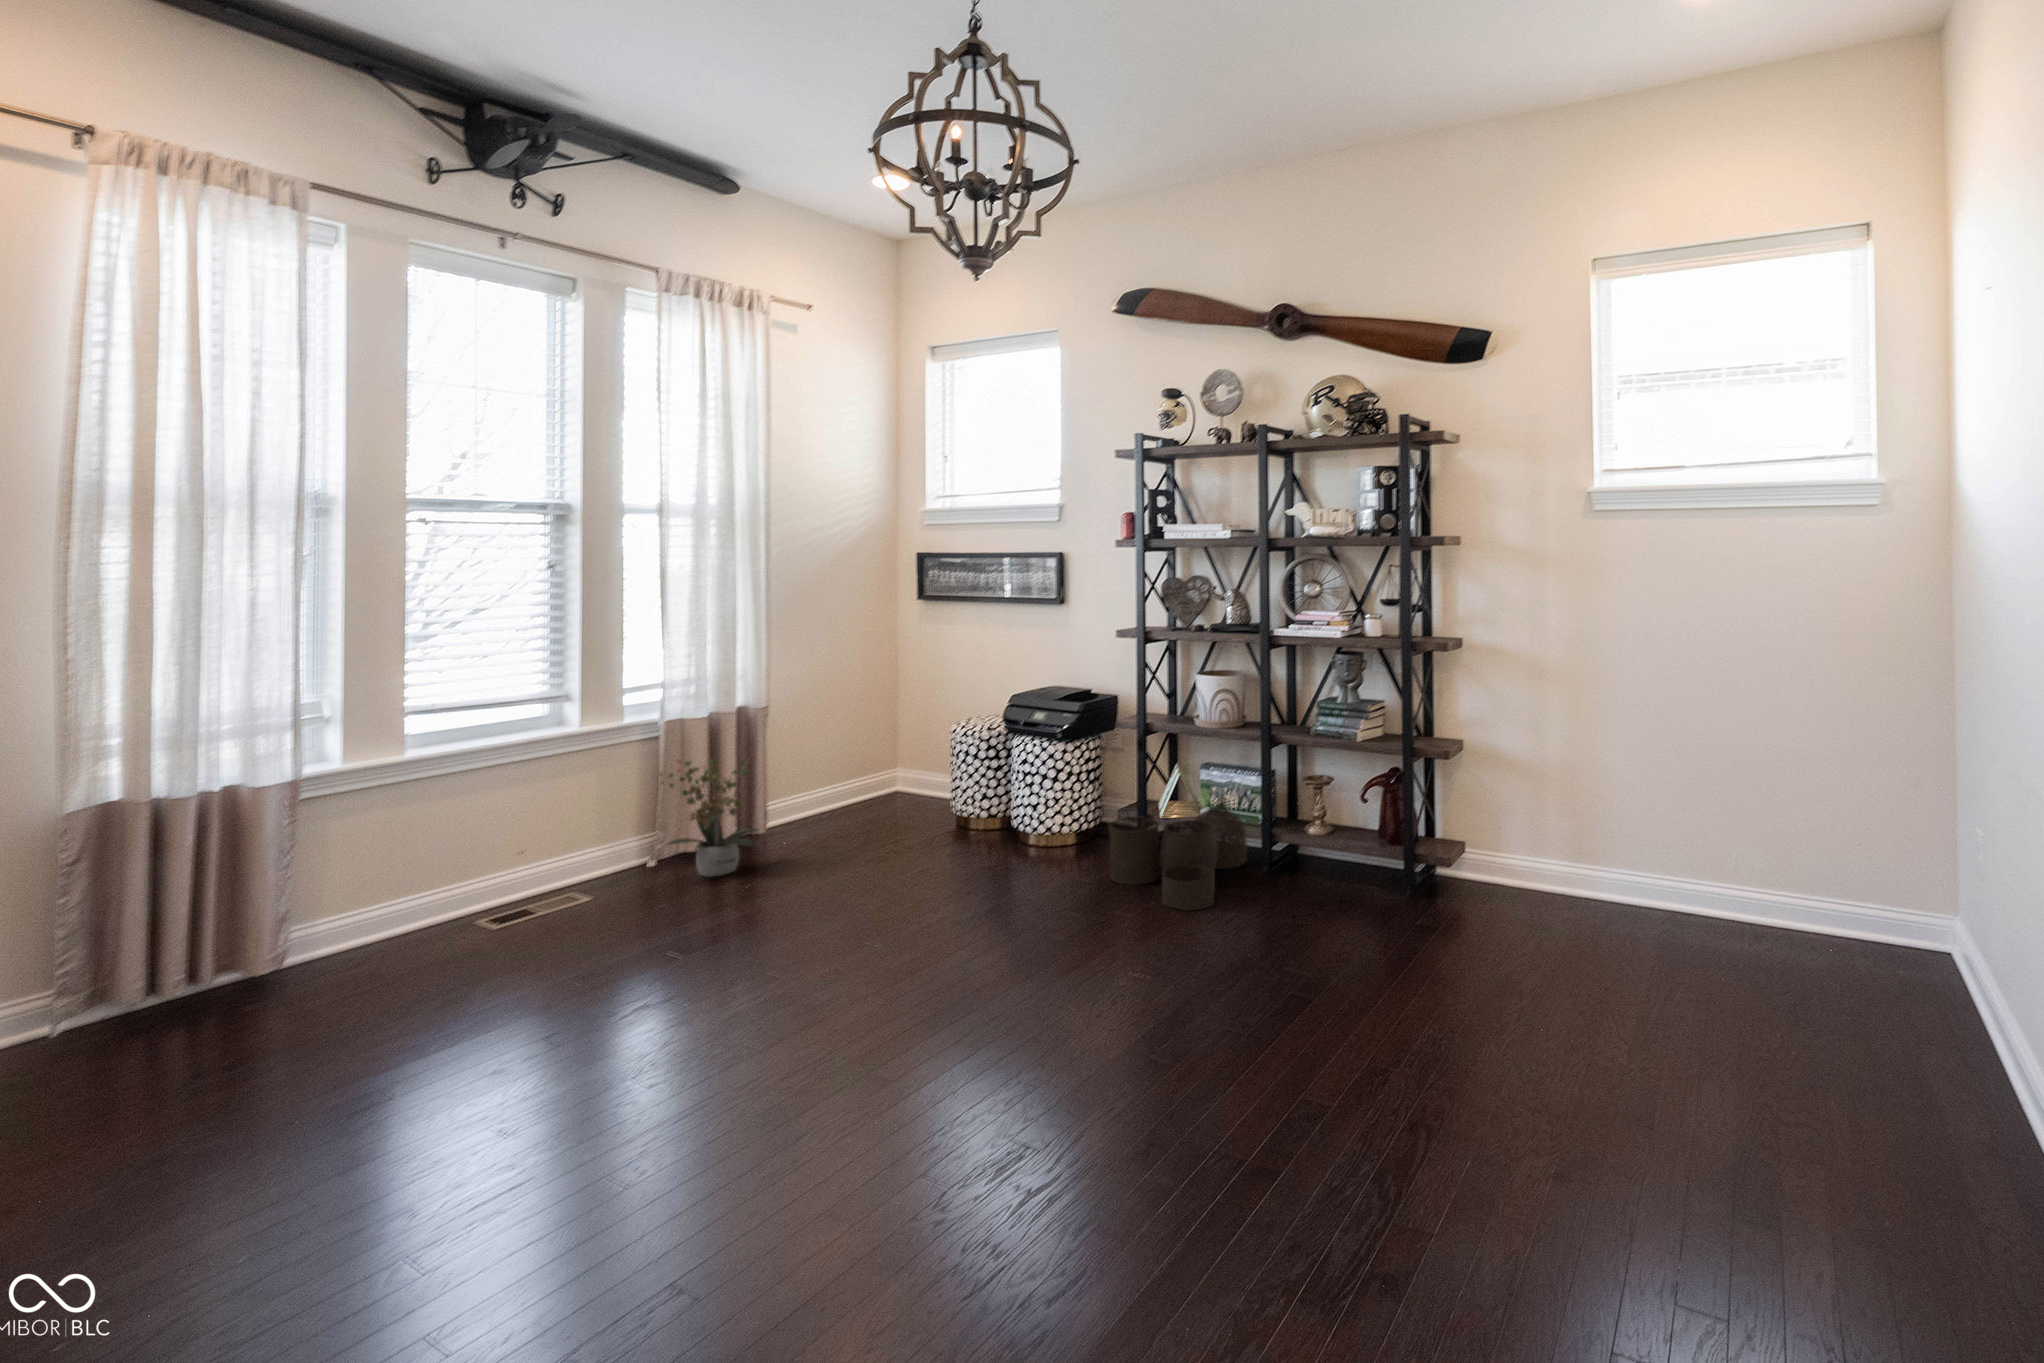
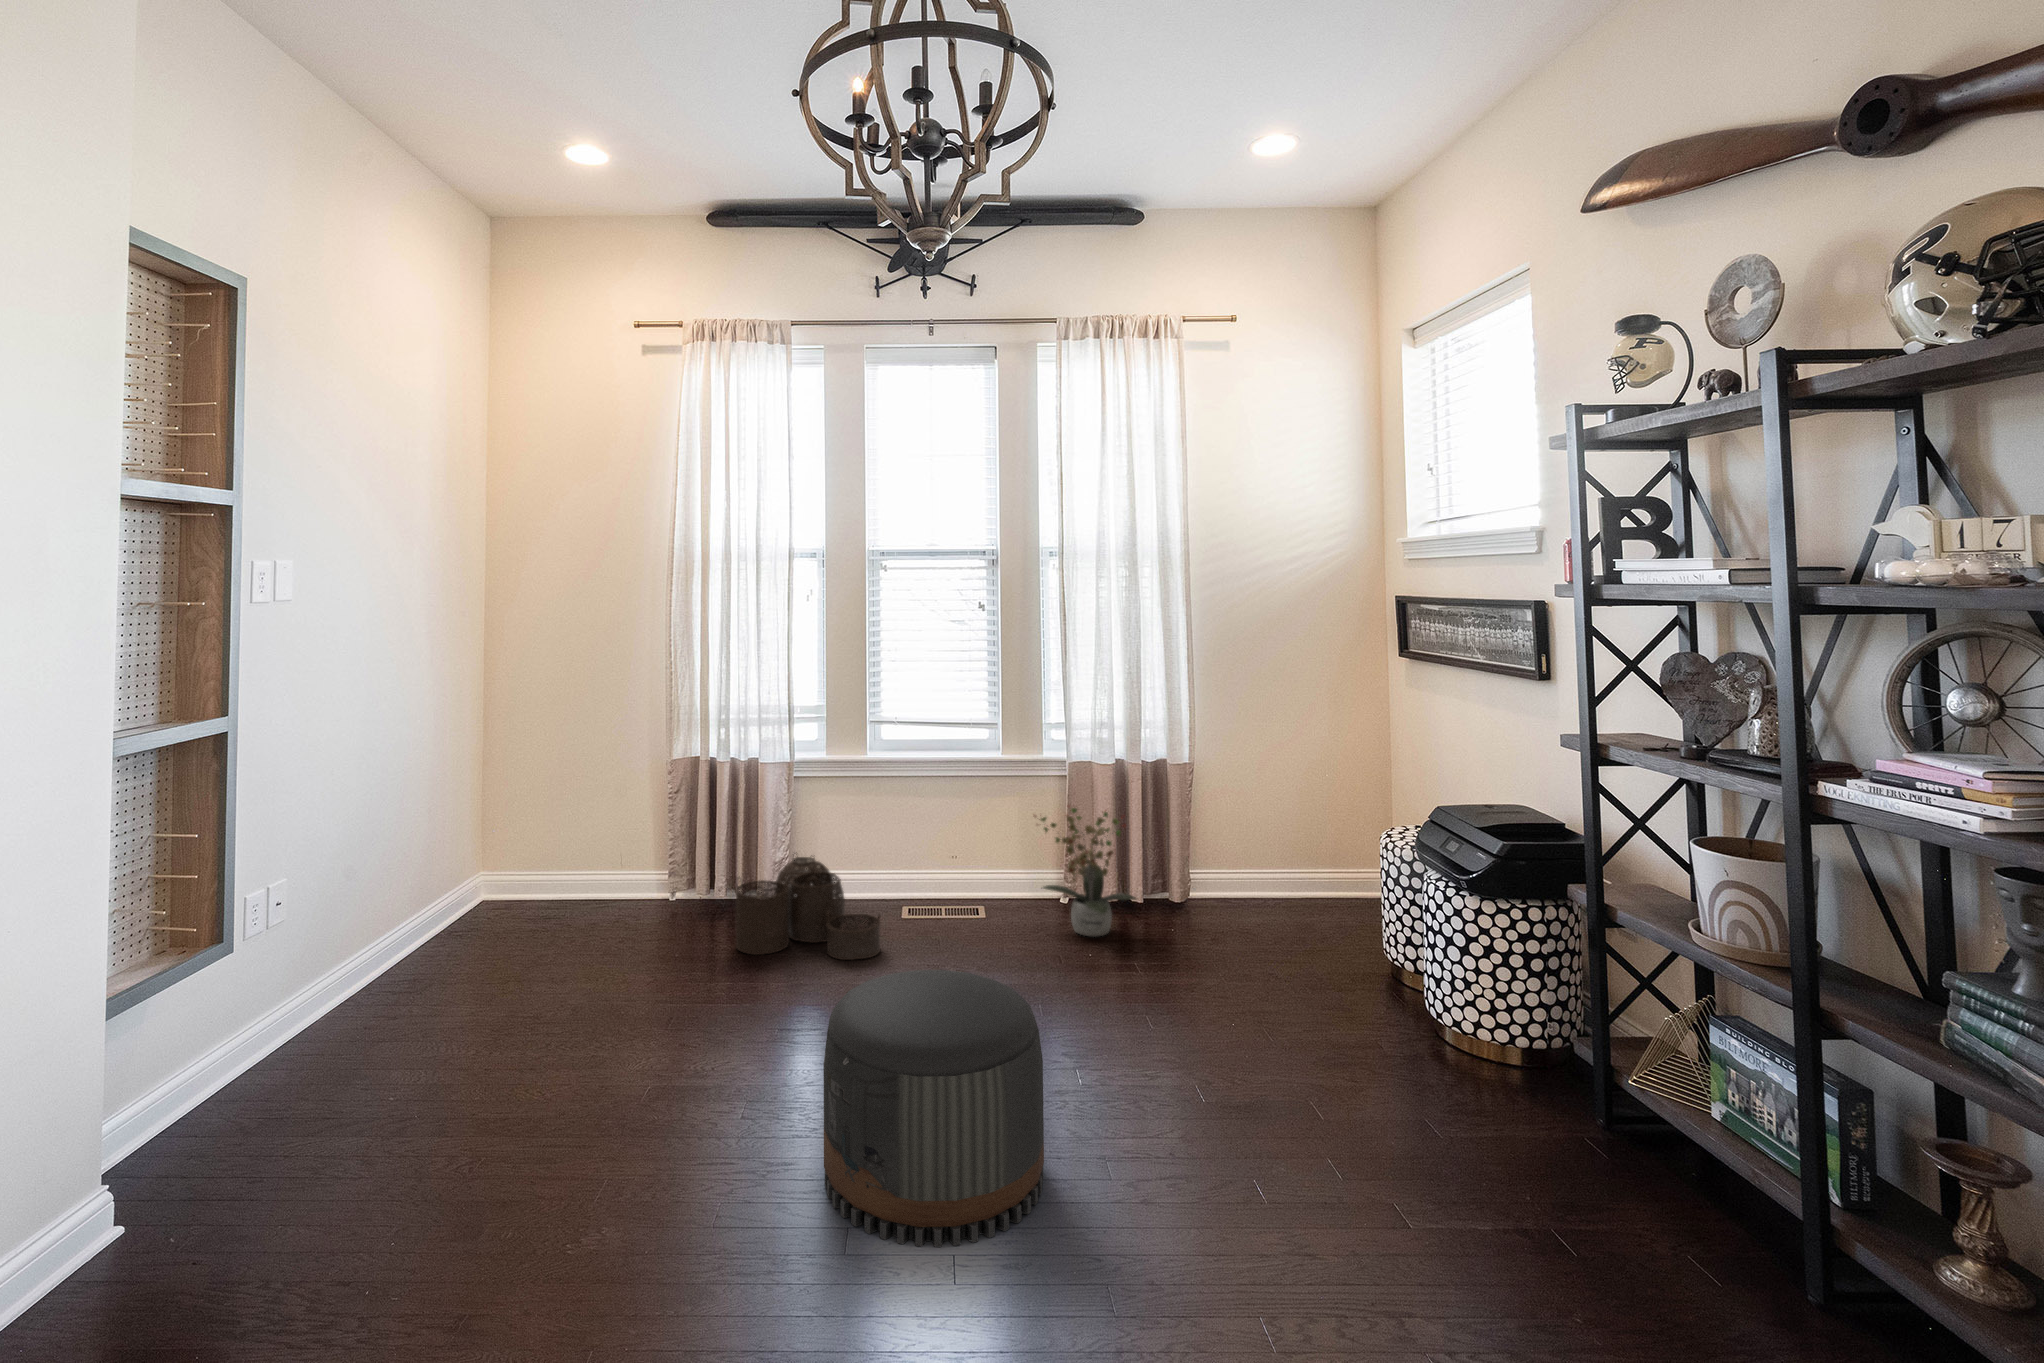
woven basket: present [1109,805,1247,911] -> present [735,857,880,960]
pouf: none [779,860,975,1074] -> present [824,970,1044,1247]

